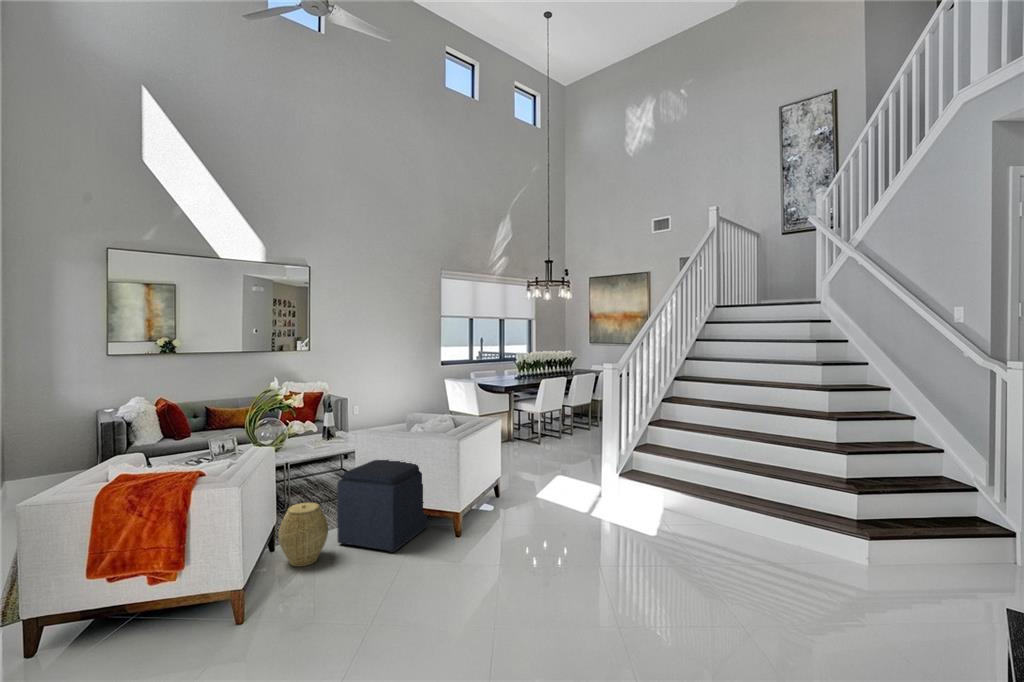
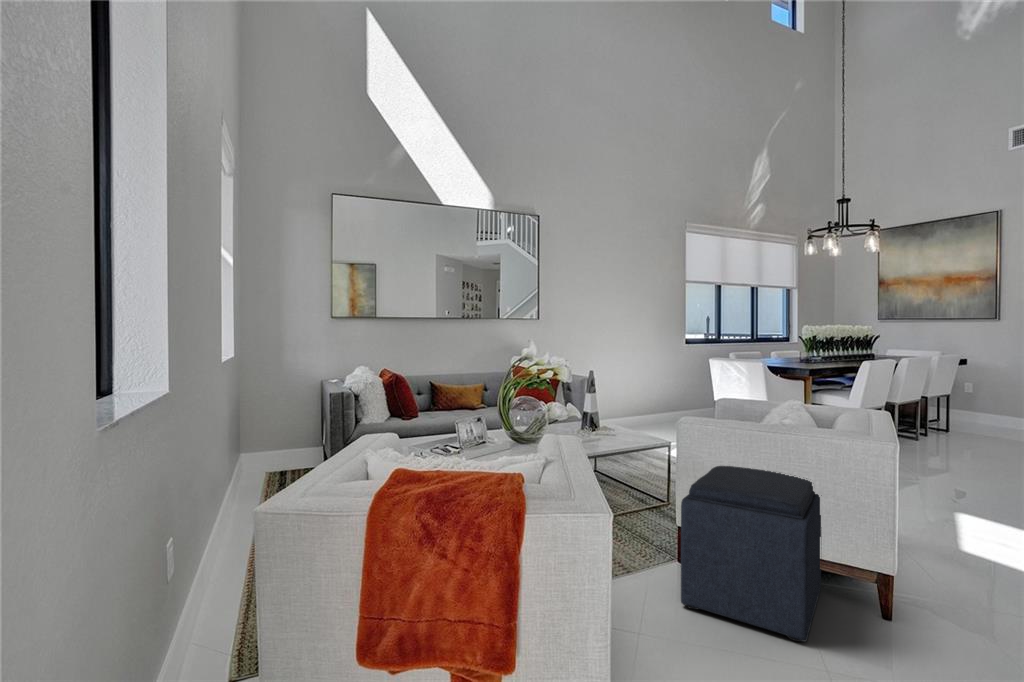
woven basket: present [278,503,328,566] -> none [603,533,685,647]

